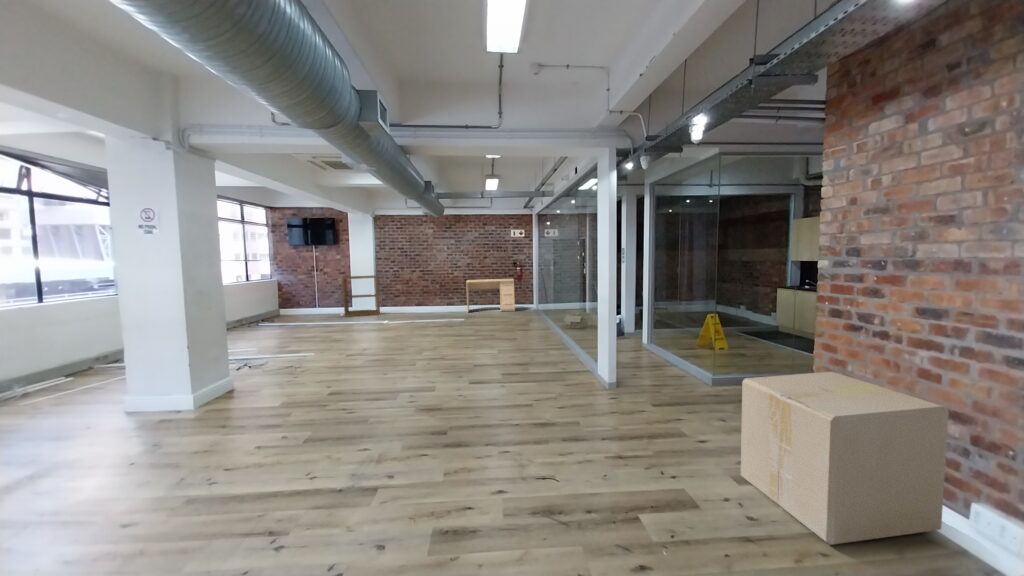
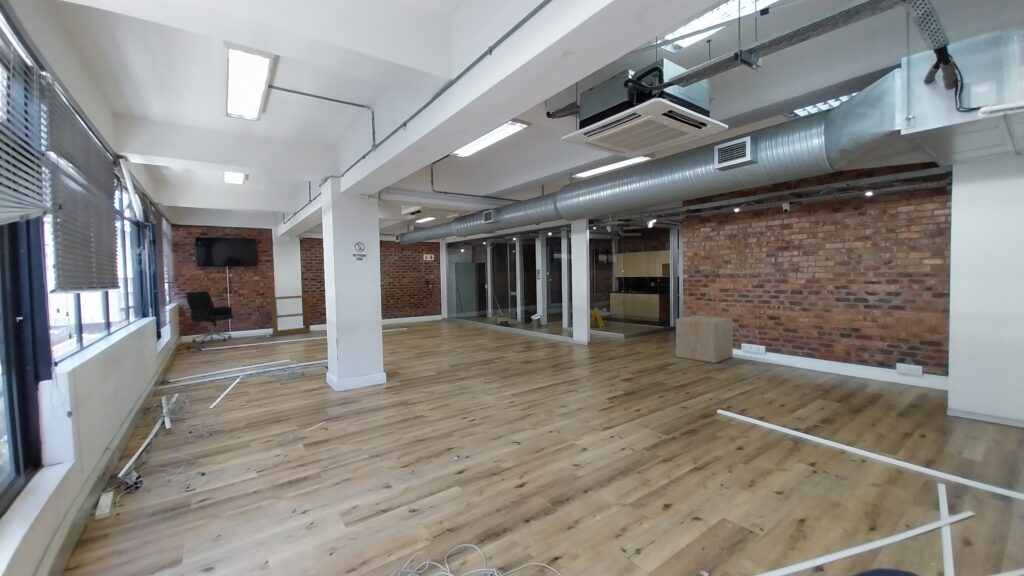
office chair: none [276,269,312,319] -> present [186,291,234,343]
desk: present [466,279,515,312] -> none [389,295,433,325]

